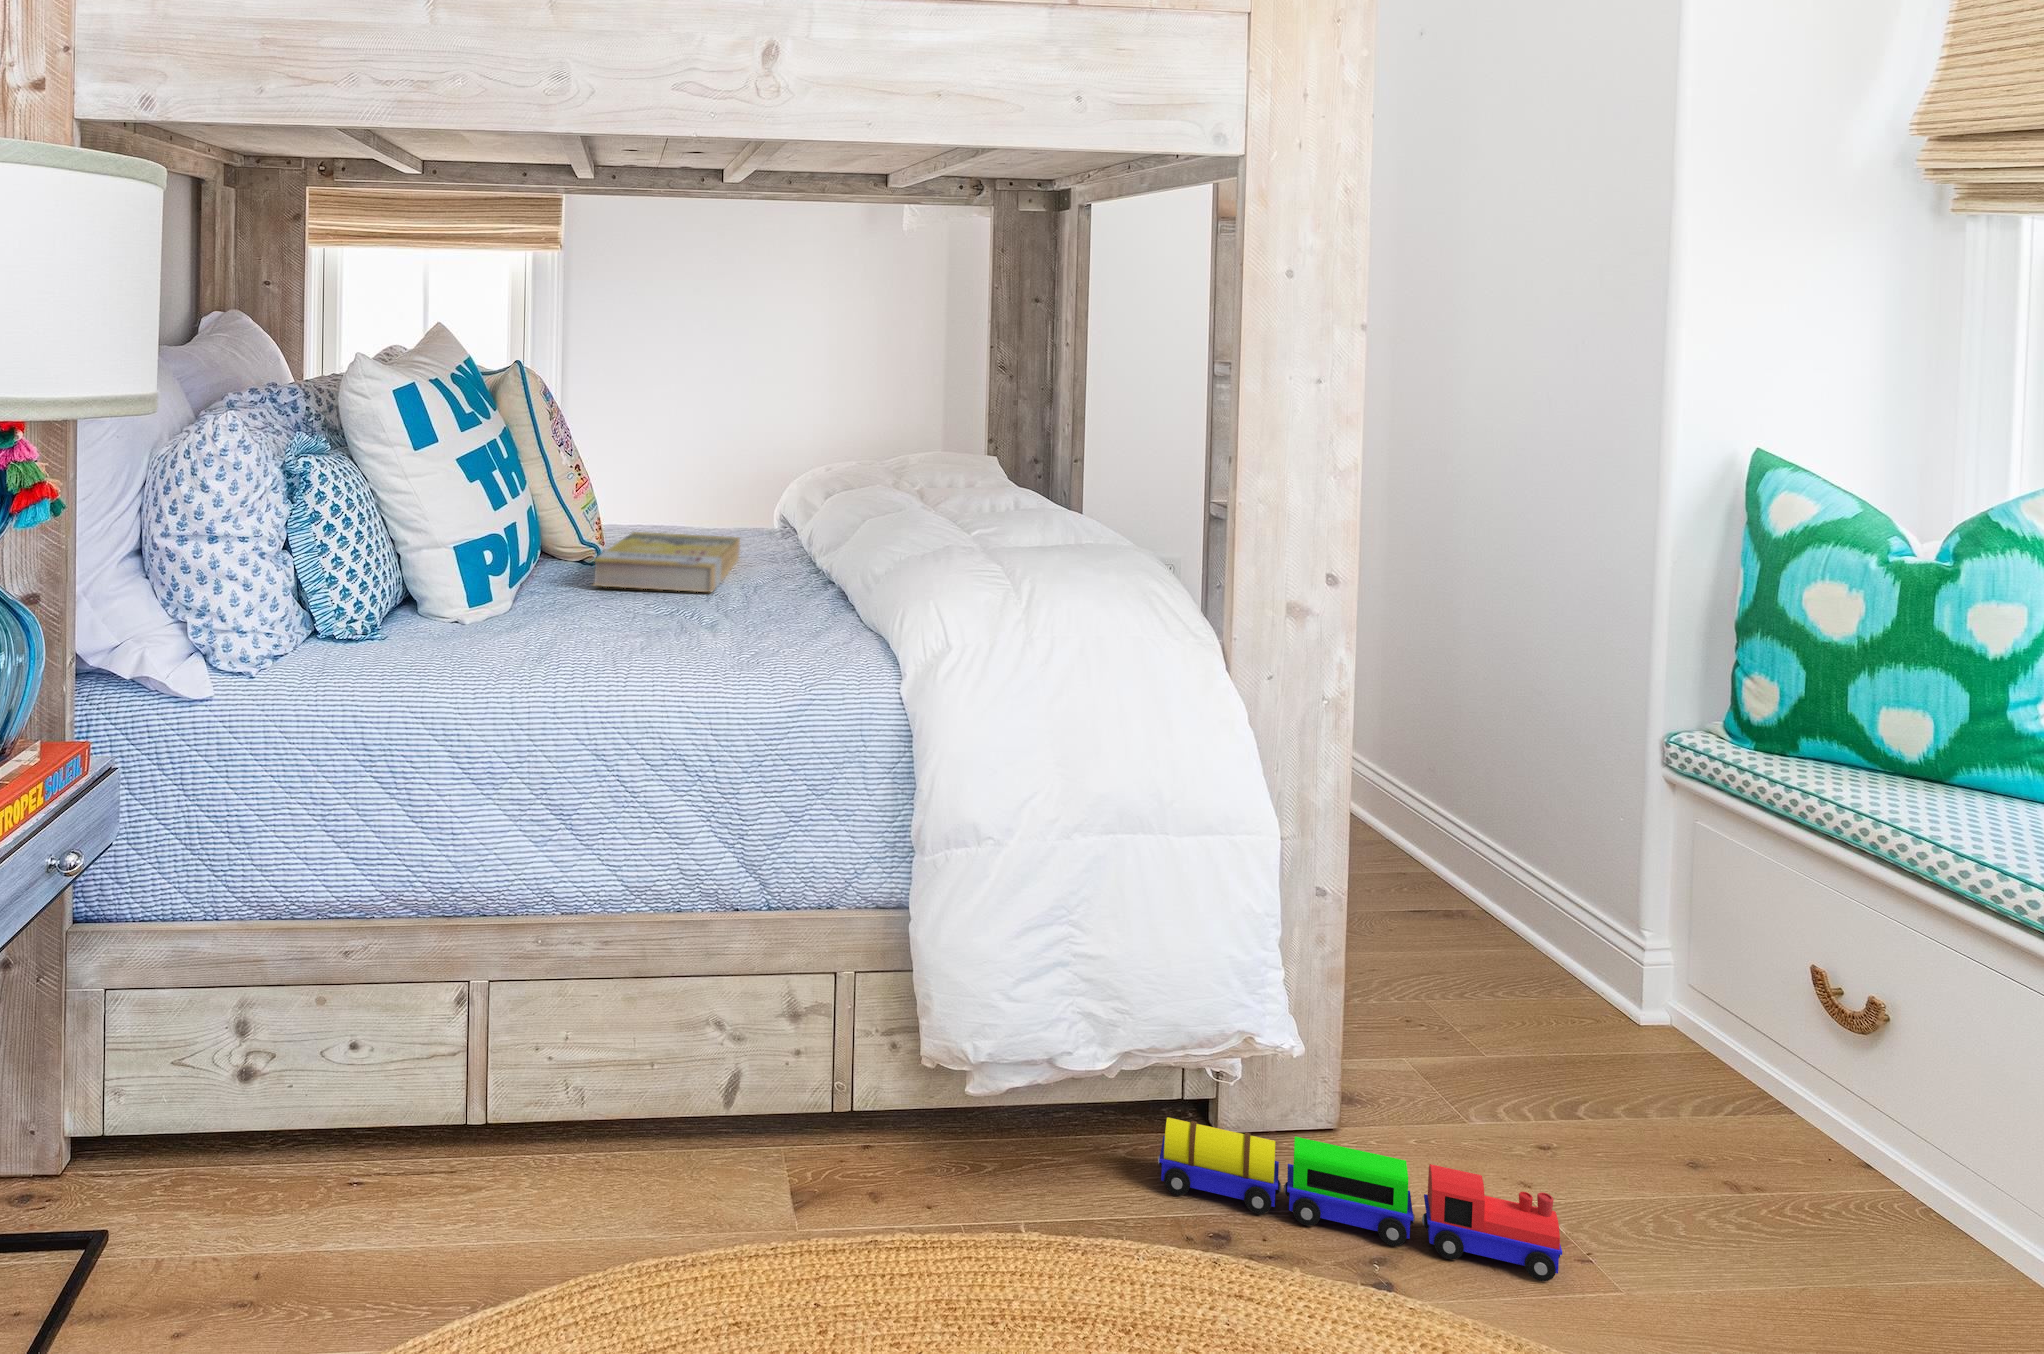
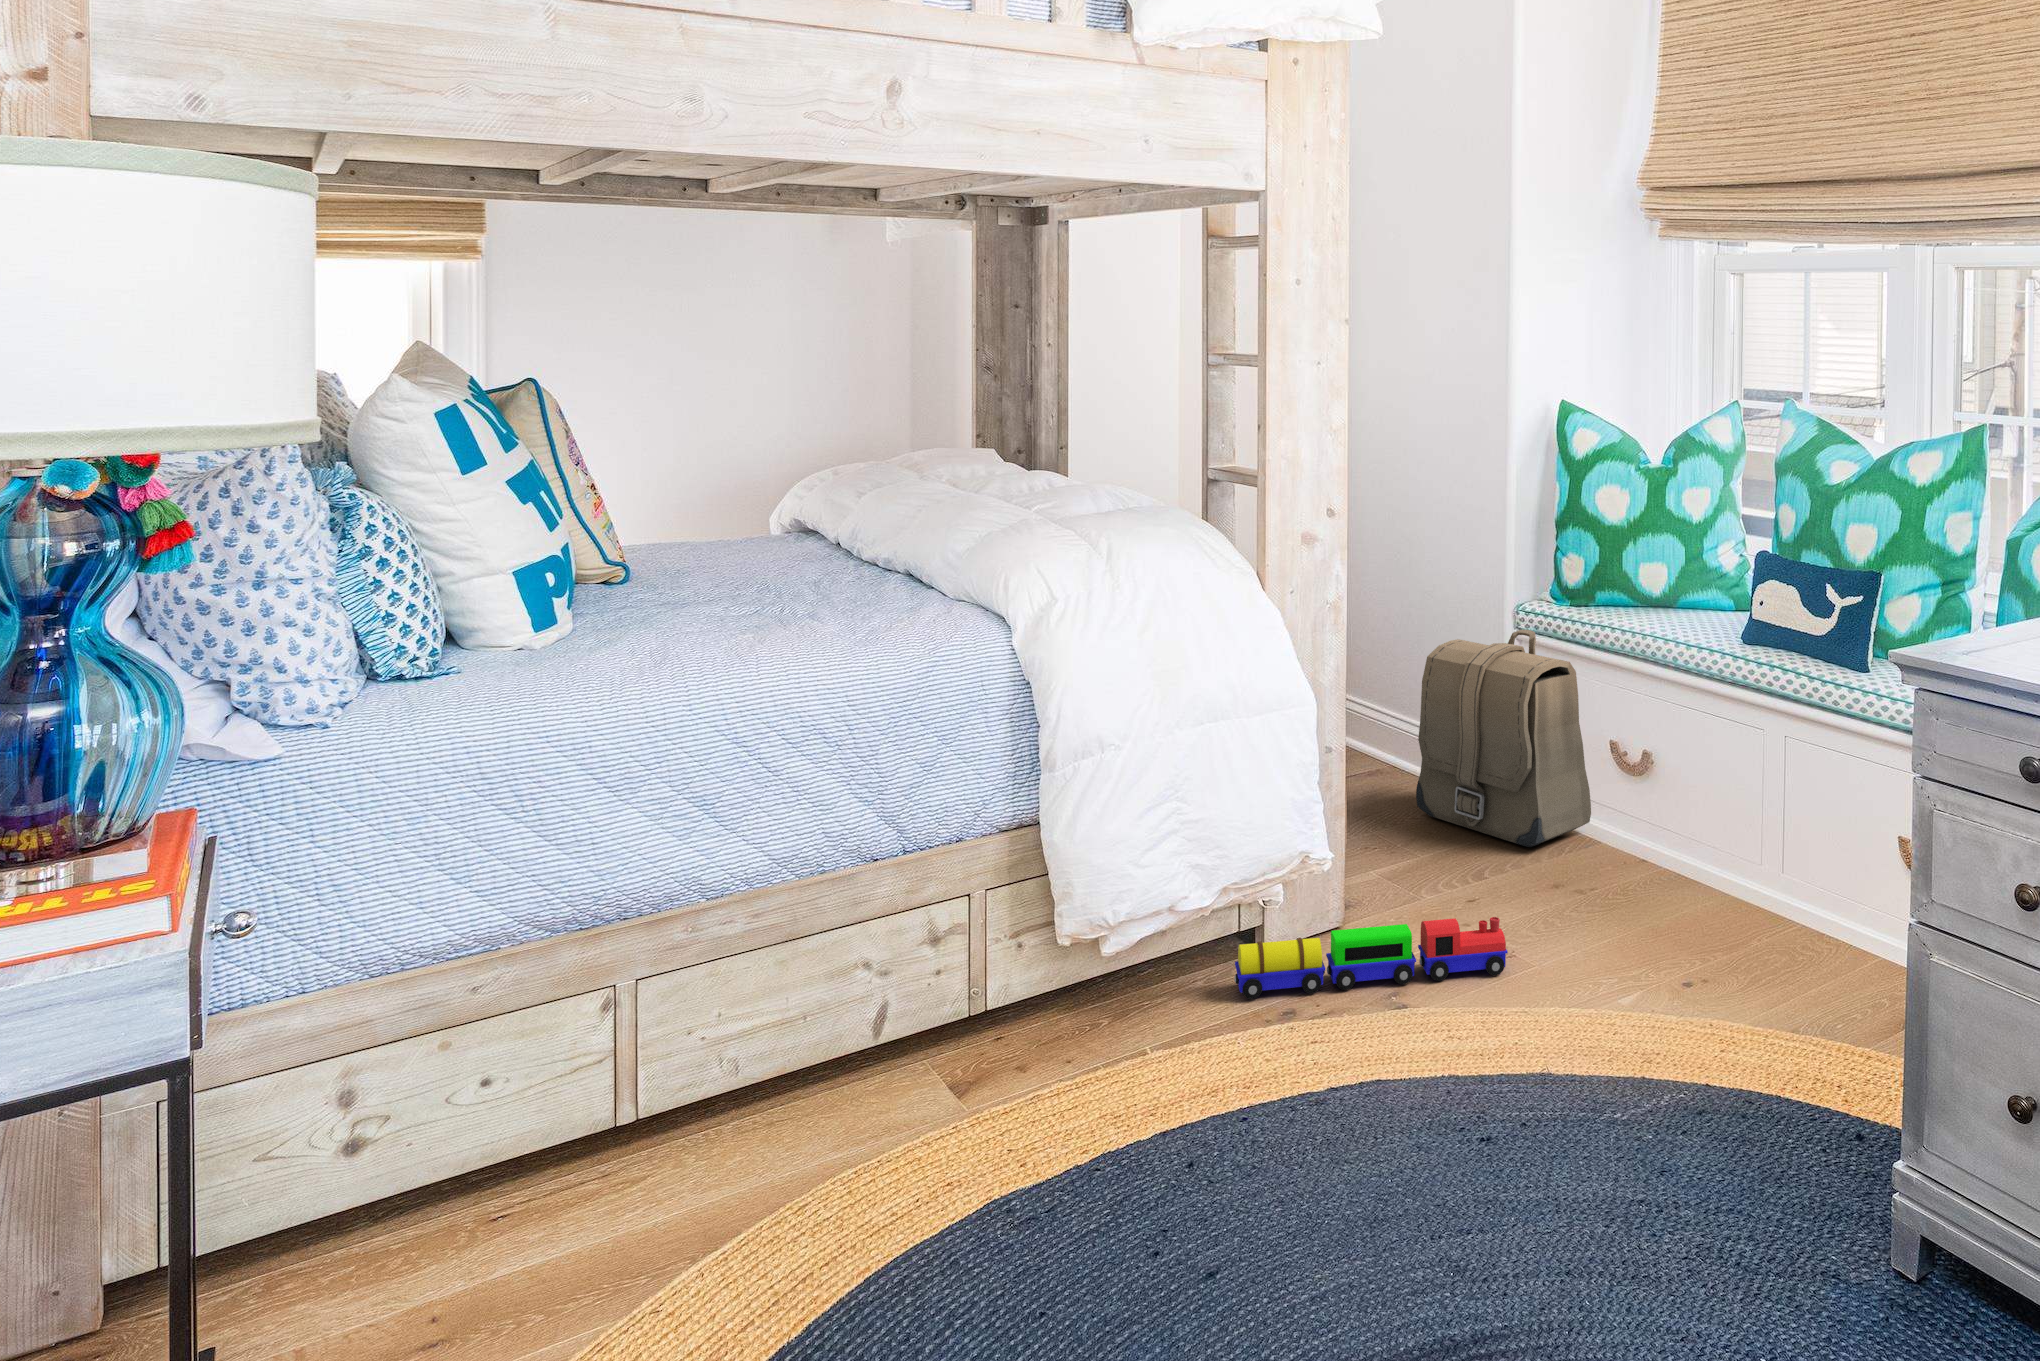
book: present [593,532,740,592] -> none [639,543,774,601]
backpack: none [1497,761,1772,1081] -> present [1416,630,1591,847]

